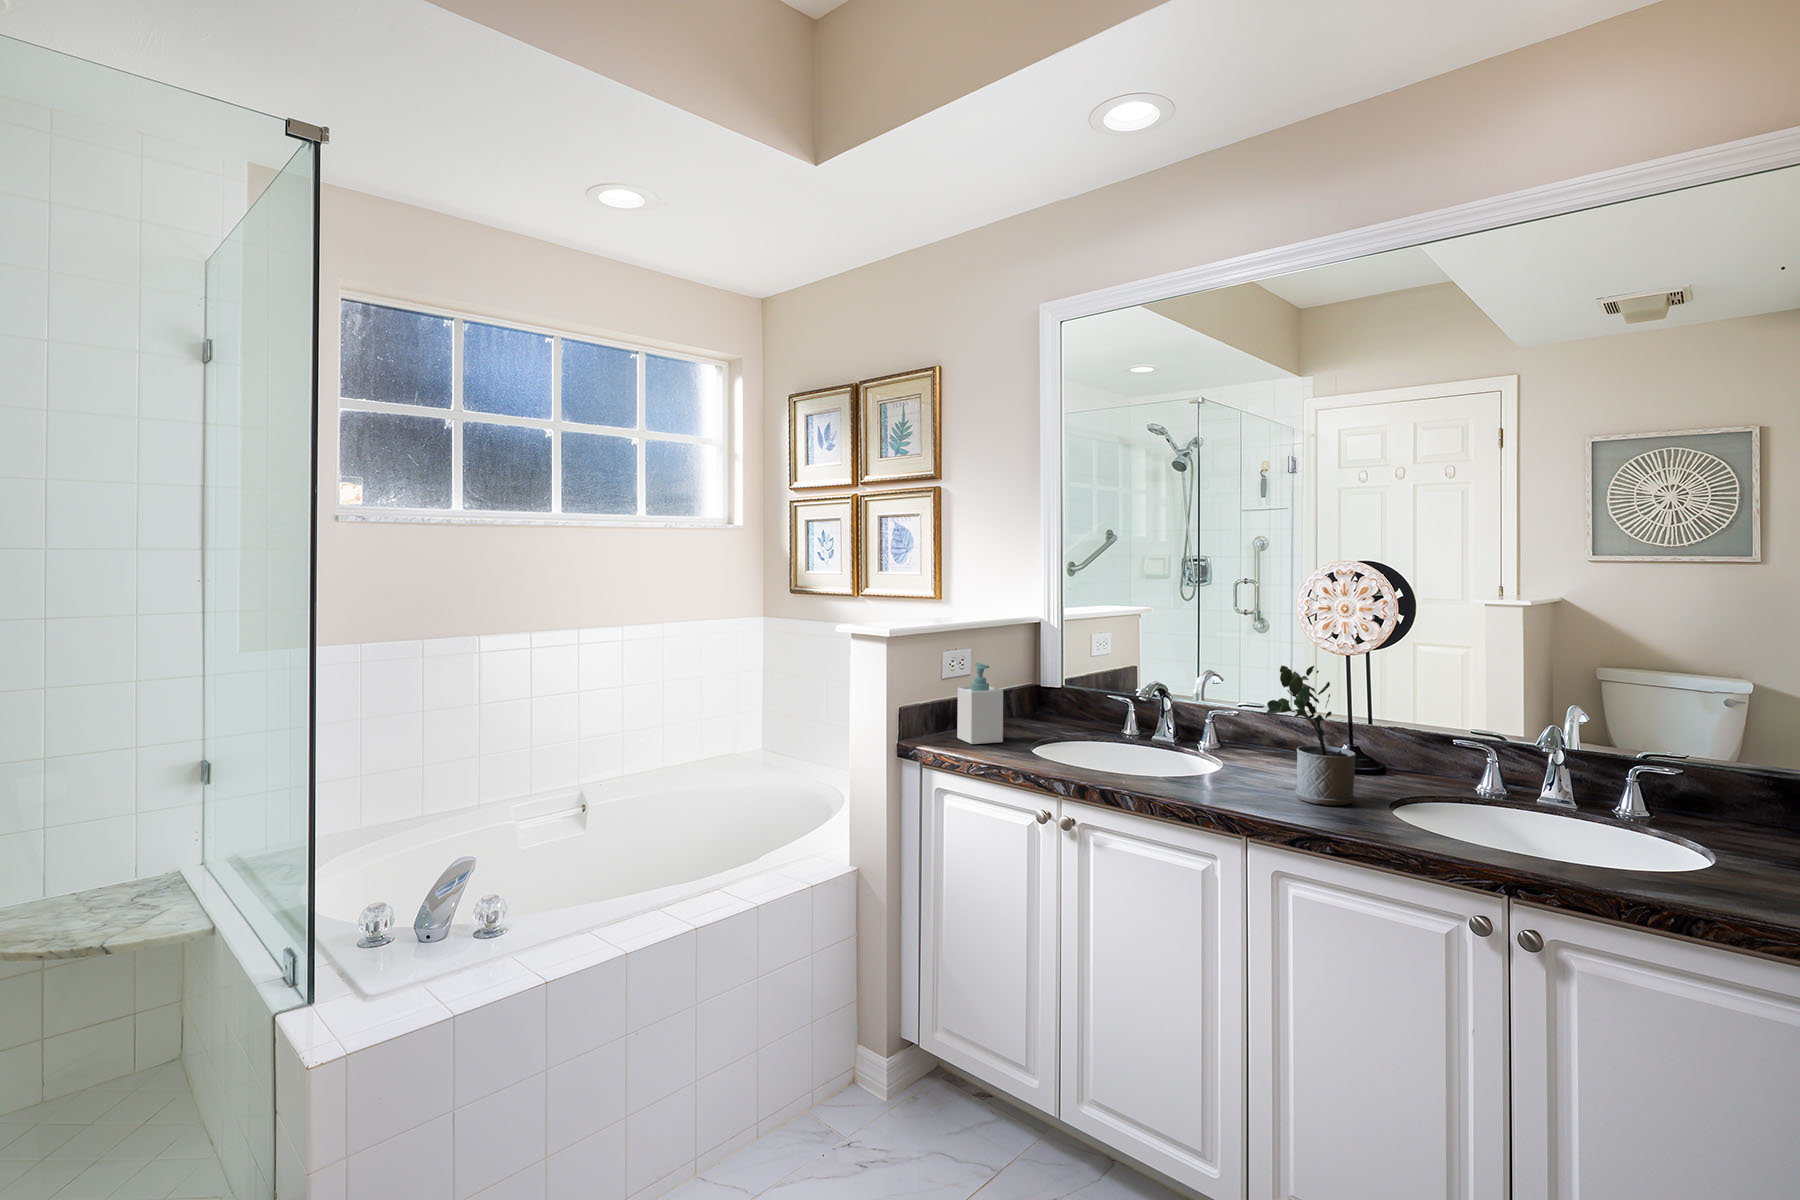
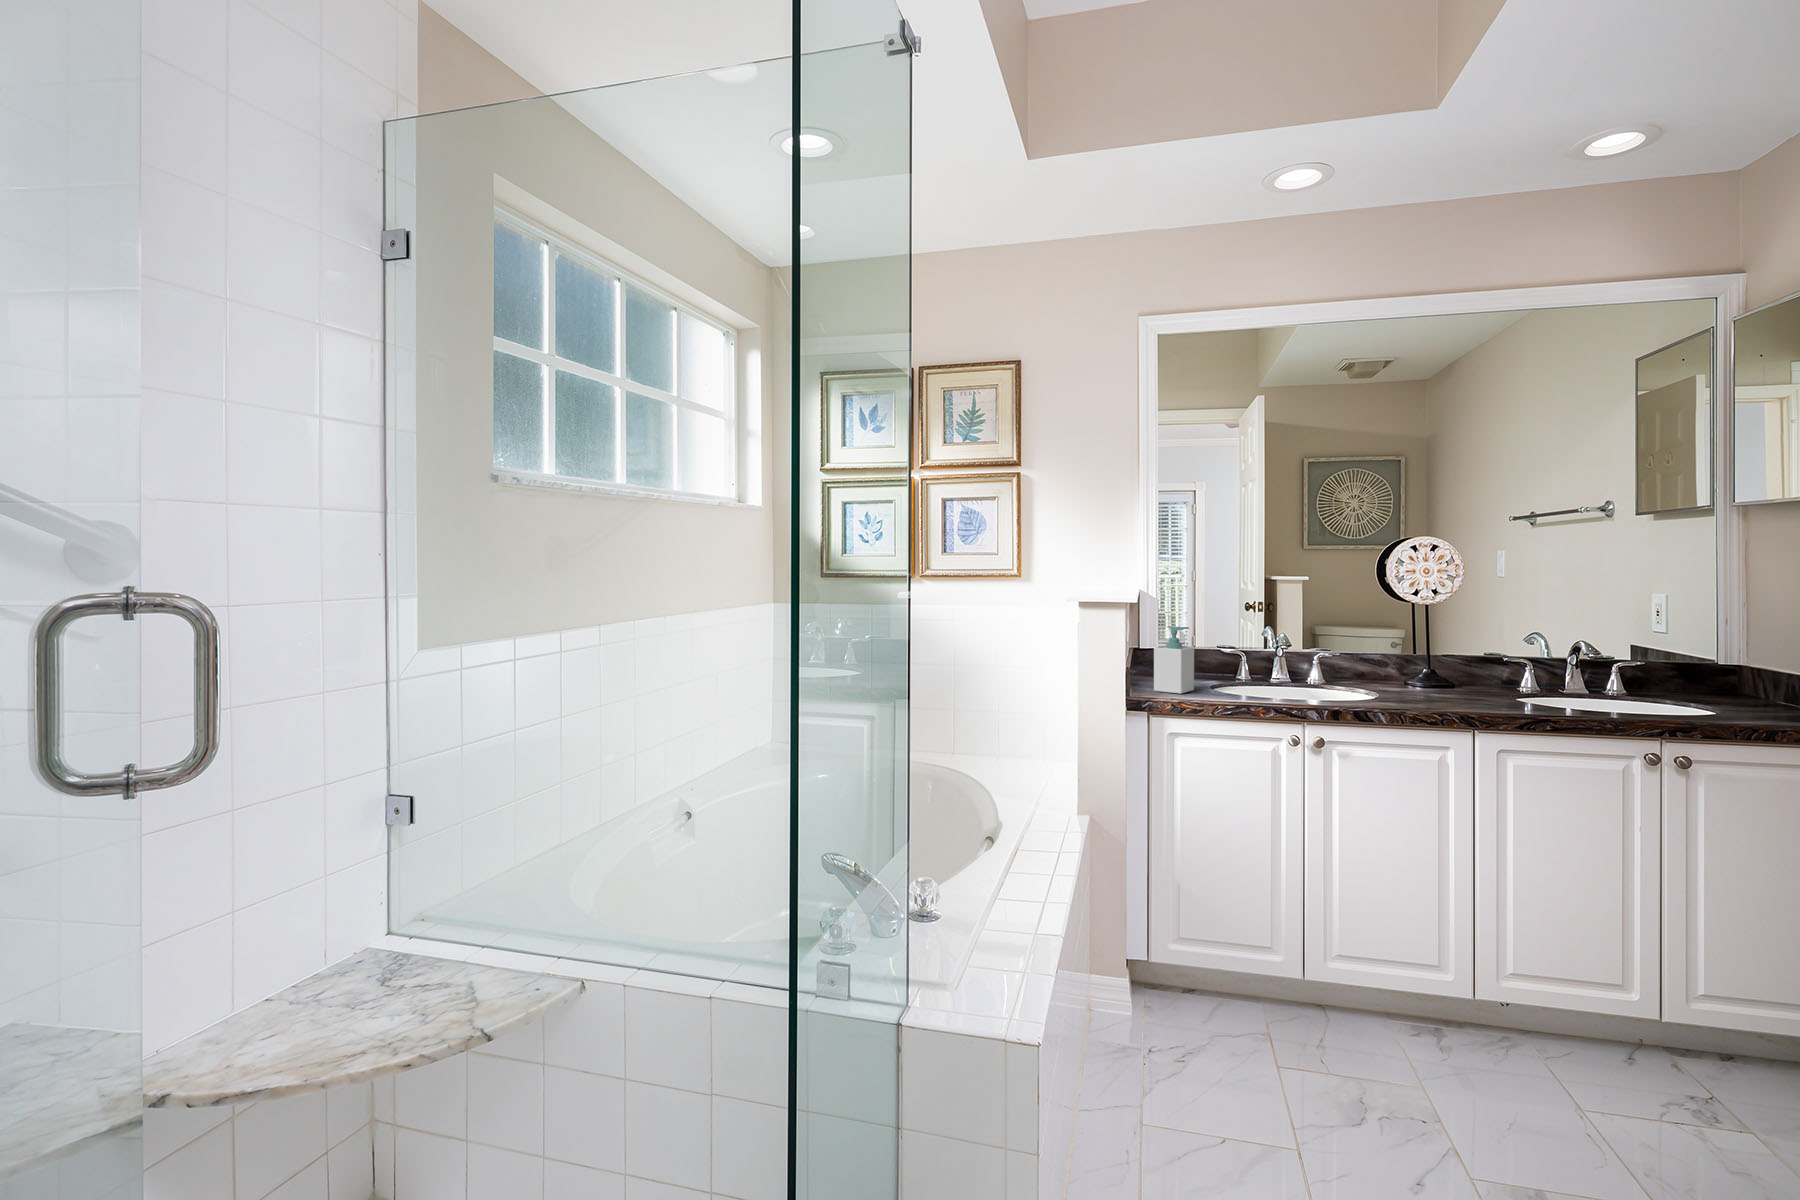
potted plant: present [1267,666,1356,805] -> none [1452,610,1509,704]

